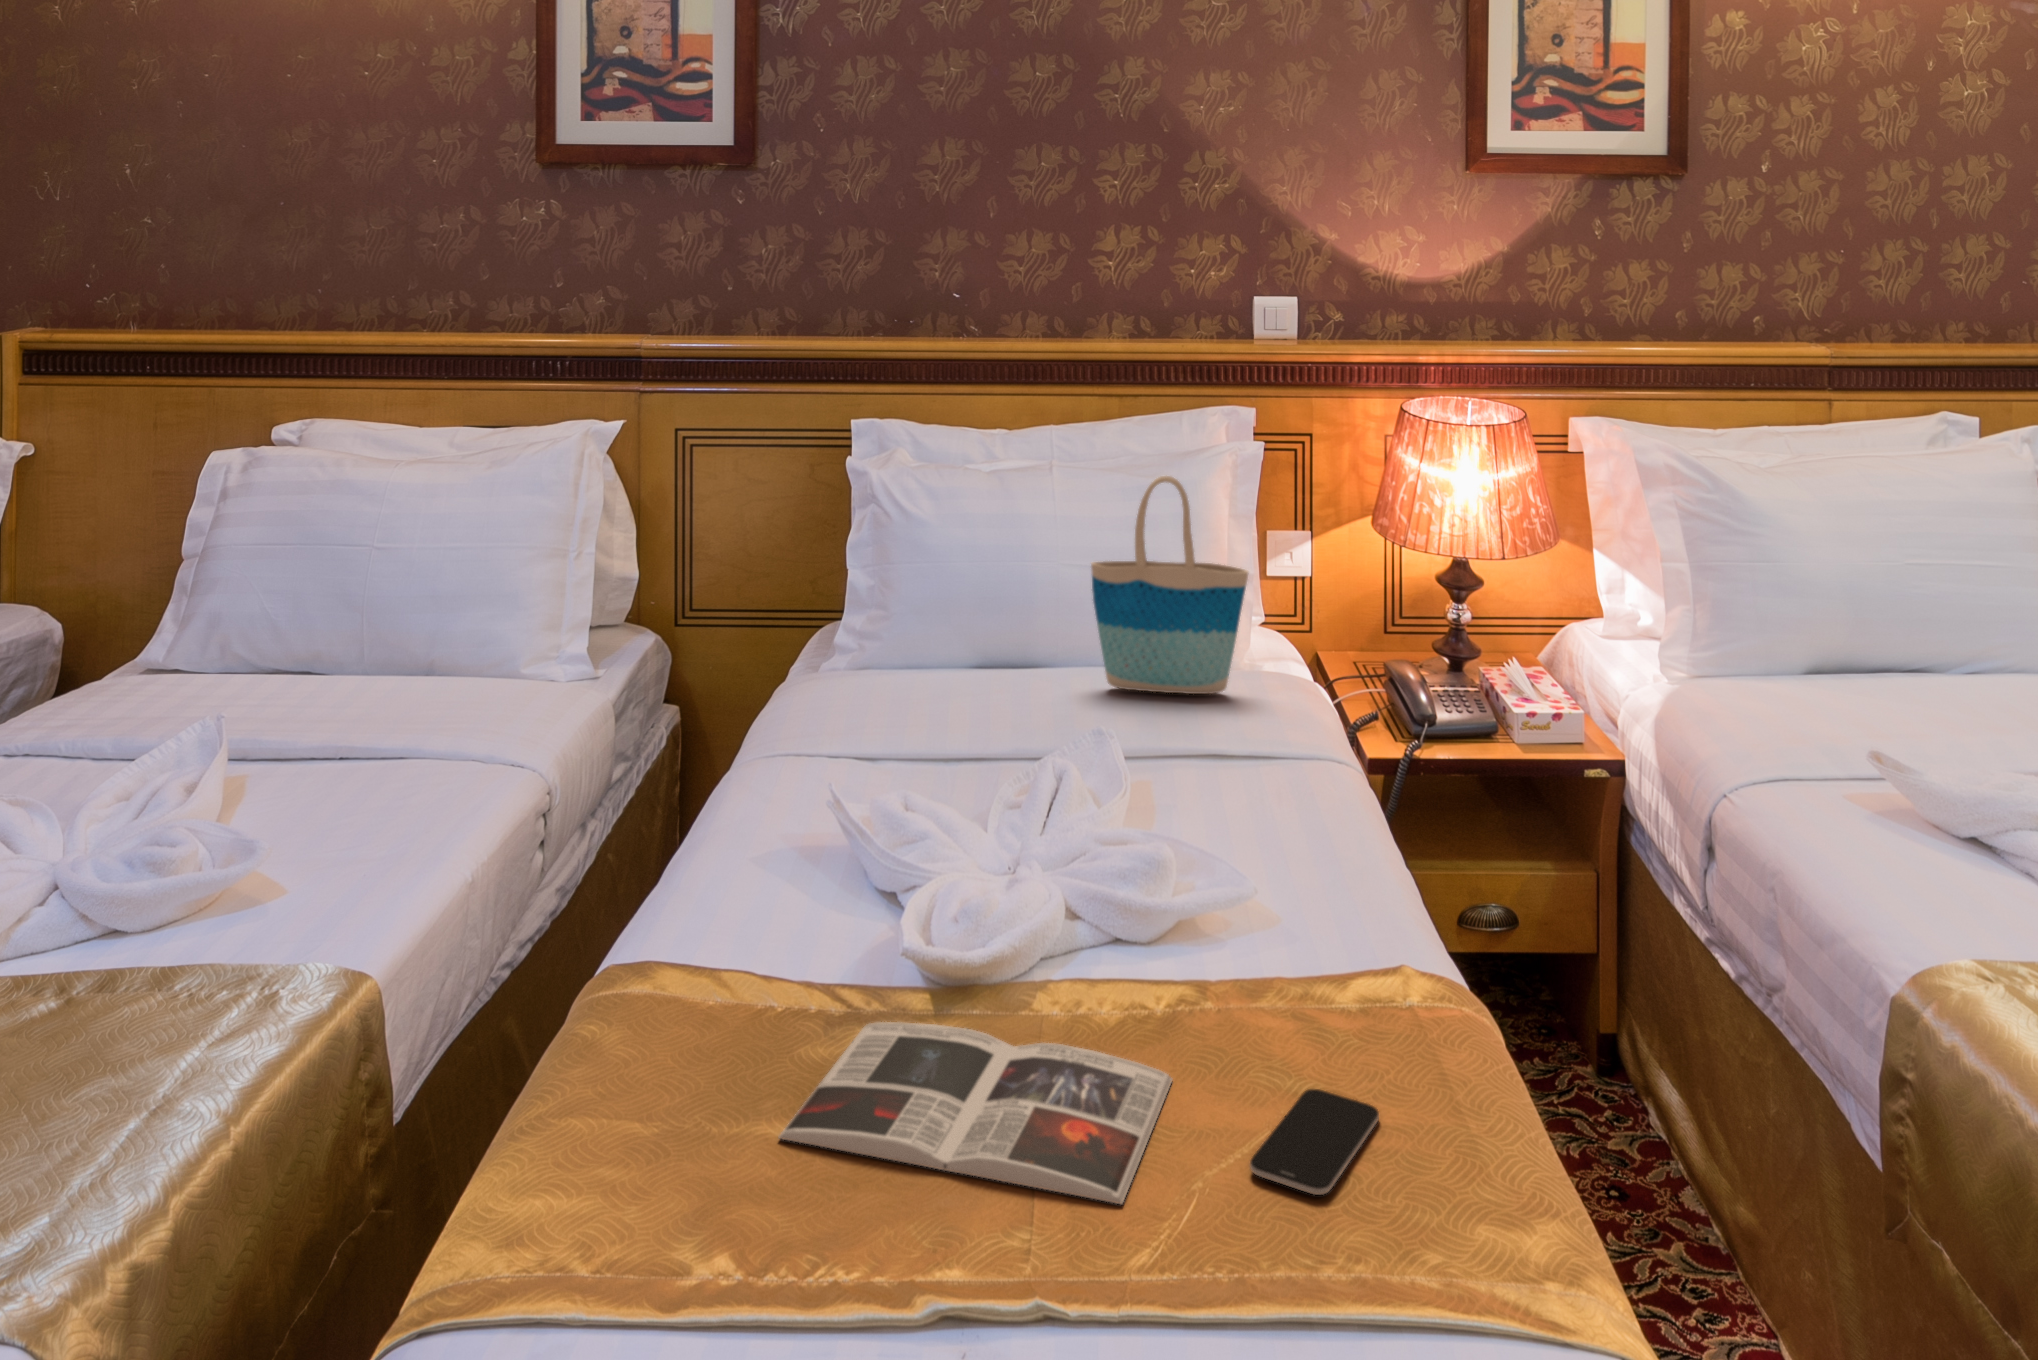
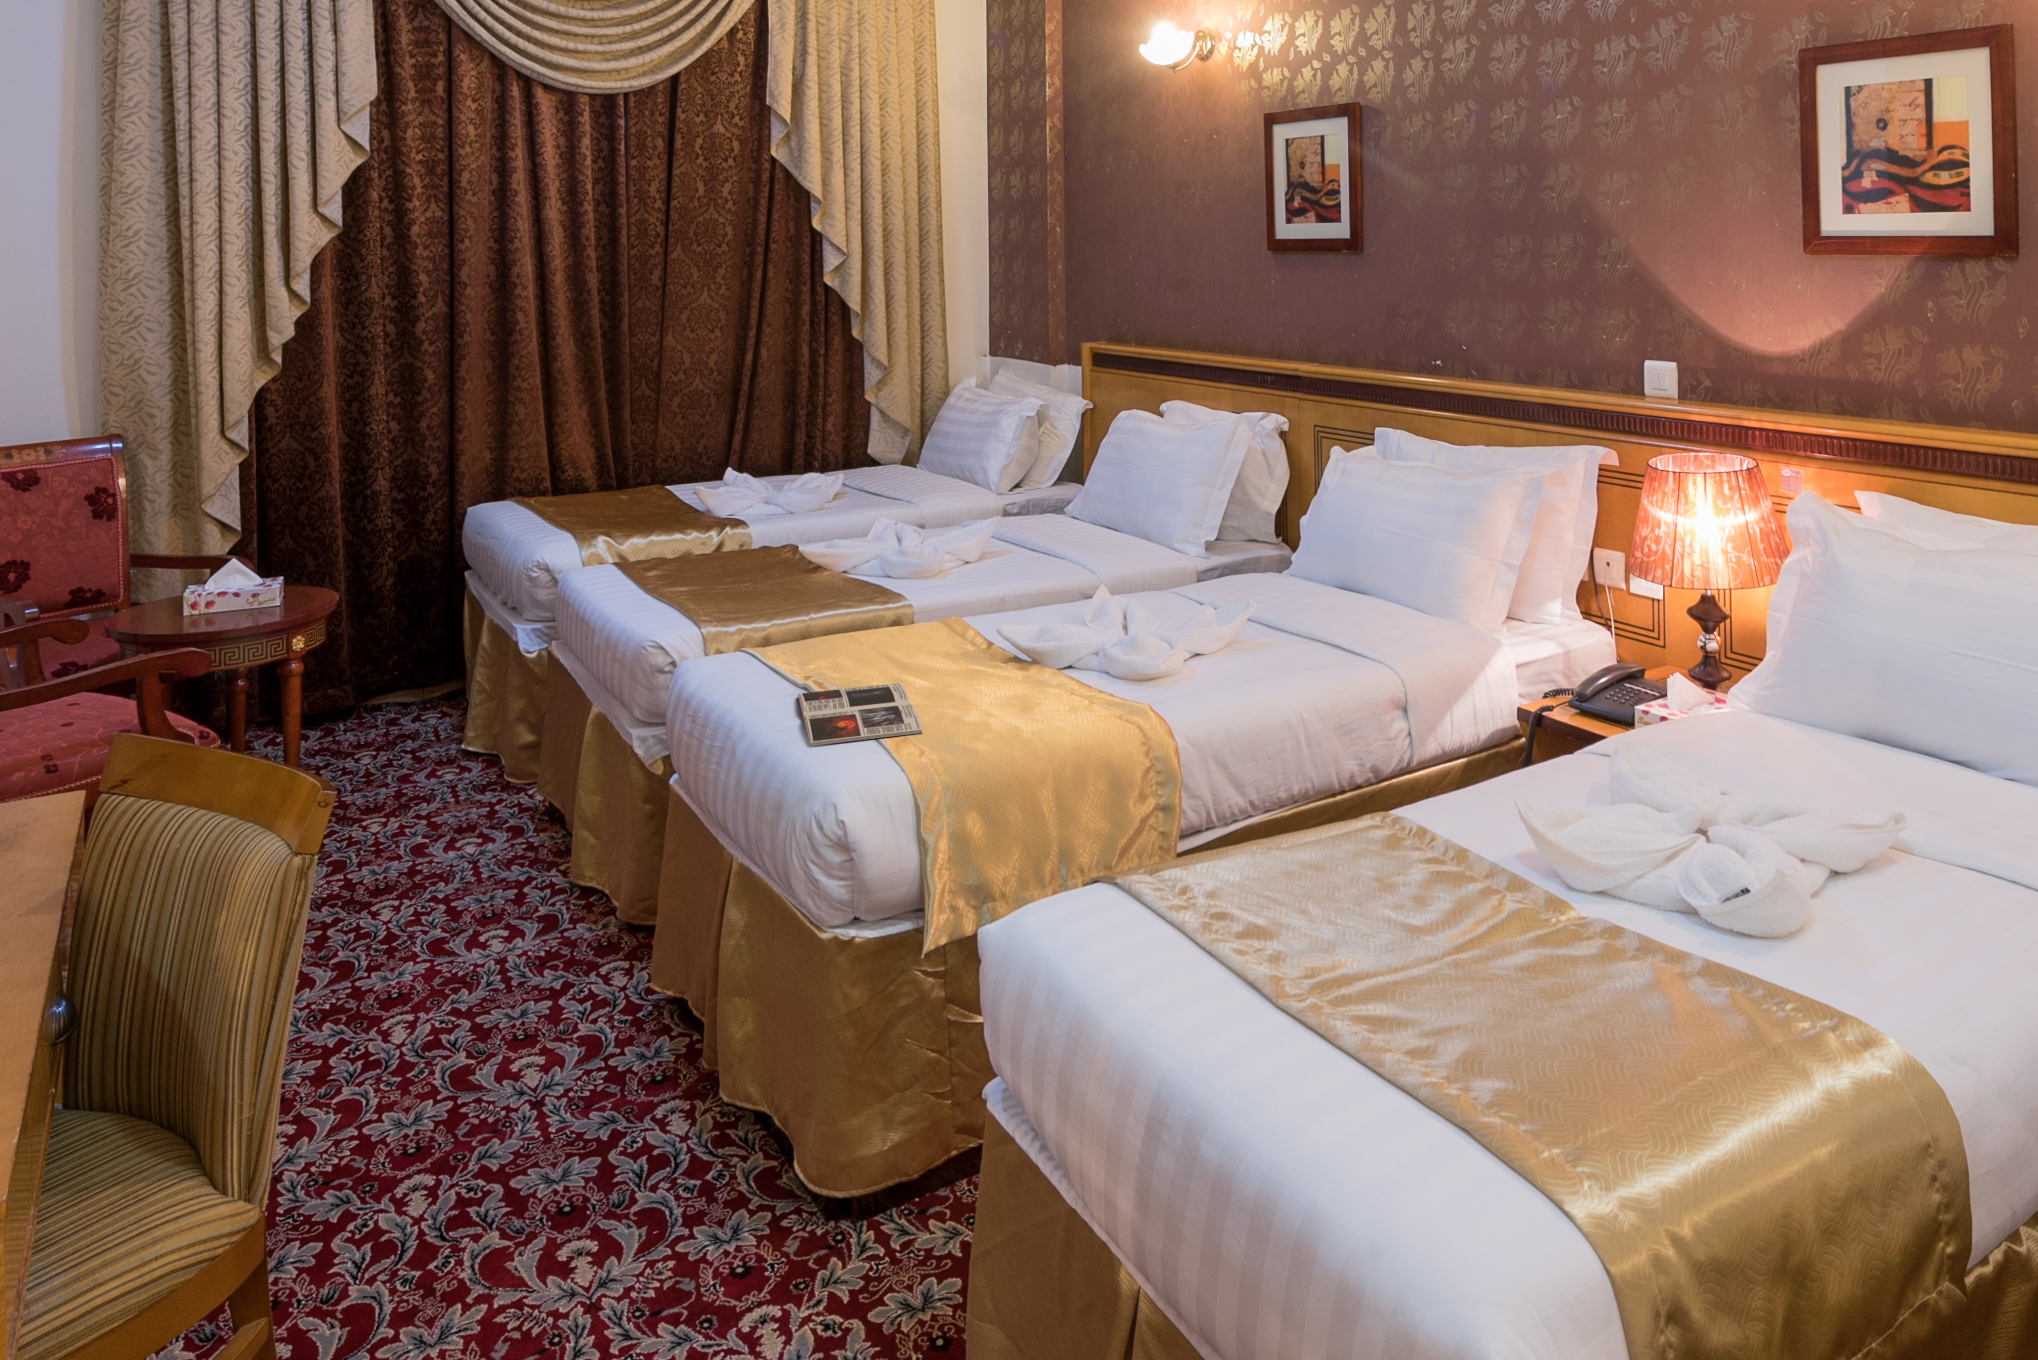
tote bag: present [1091,476,1248,694] -> none [1372,479,1441,644]
smartphone: present [1250,1089,1379,1195] -> none [850,750,941,770]

